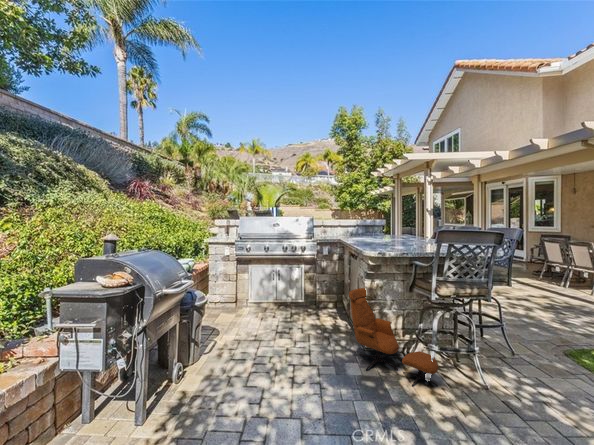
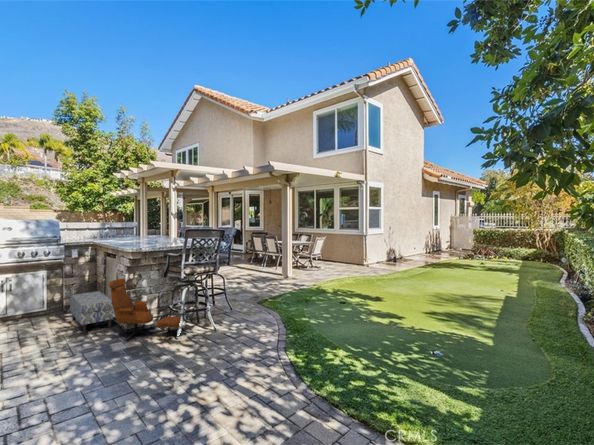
bench: none [321,294,356,342] -> present [70,291,113,333]

